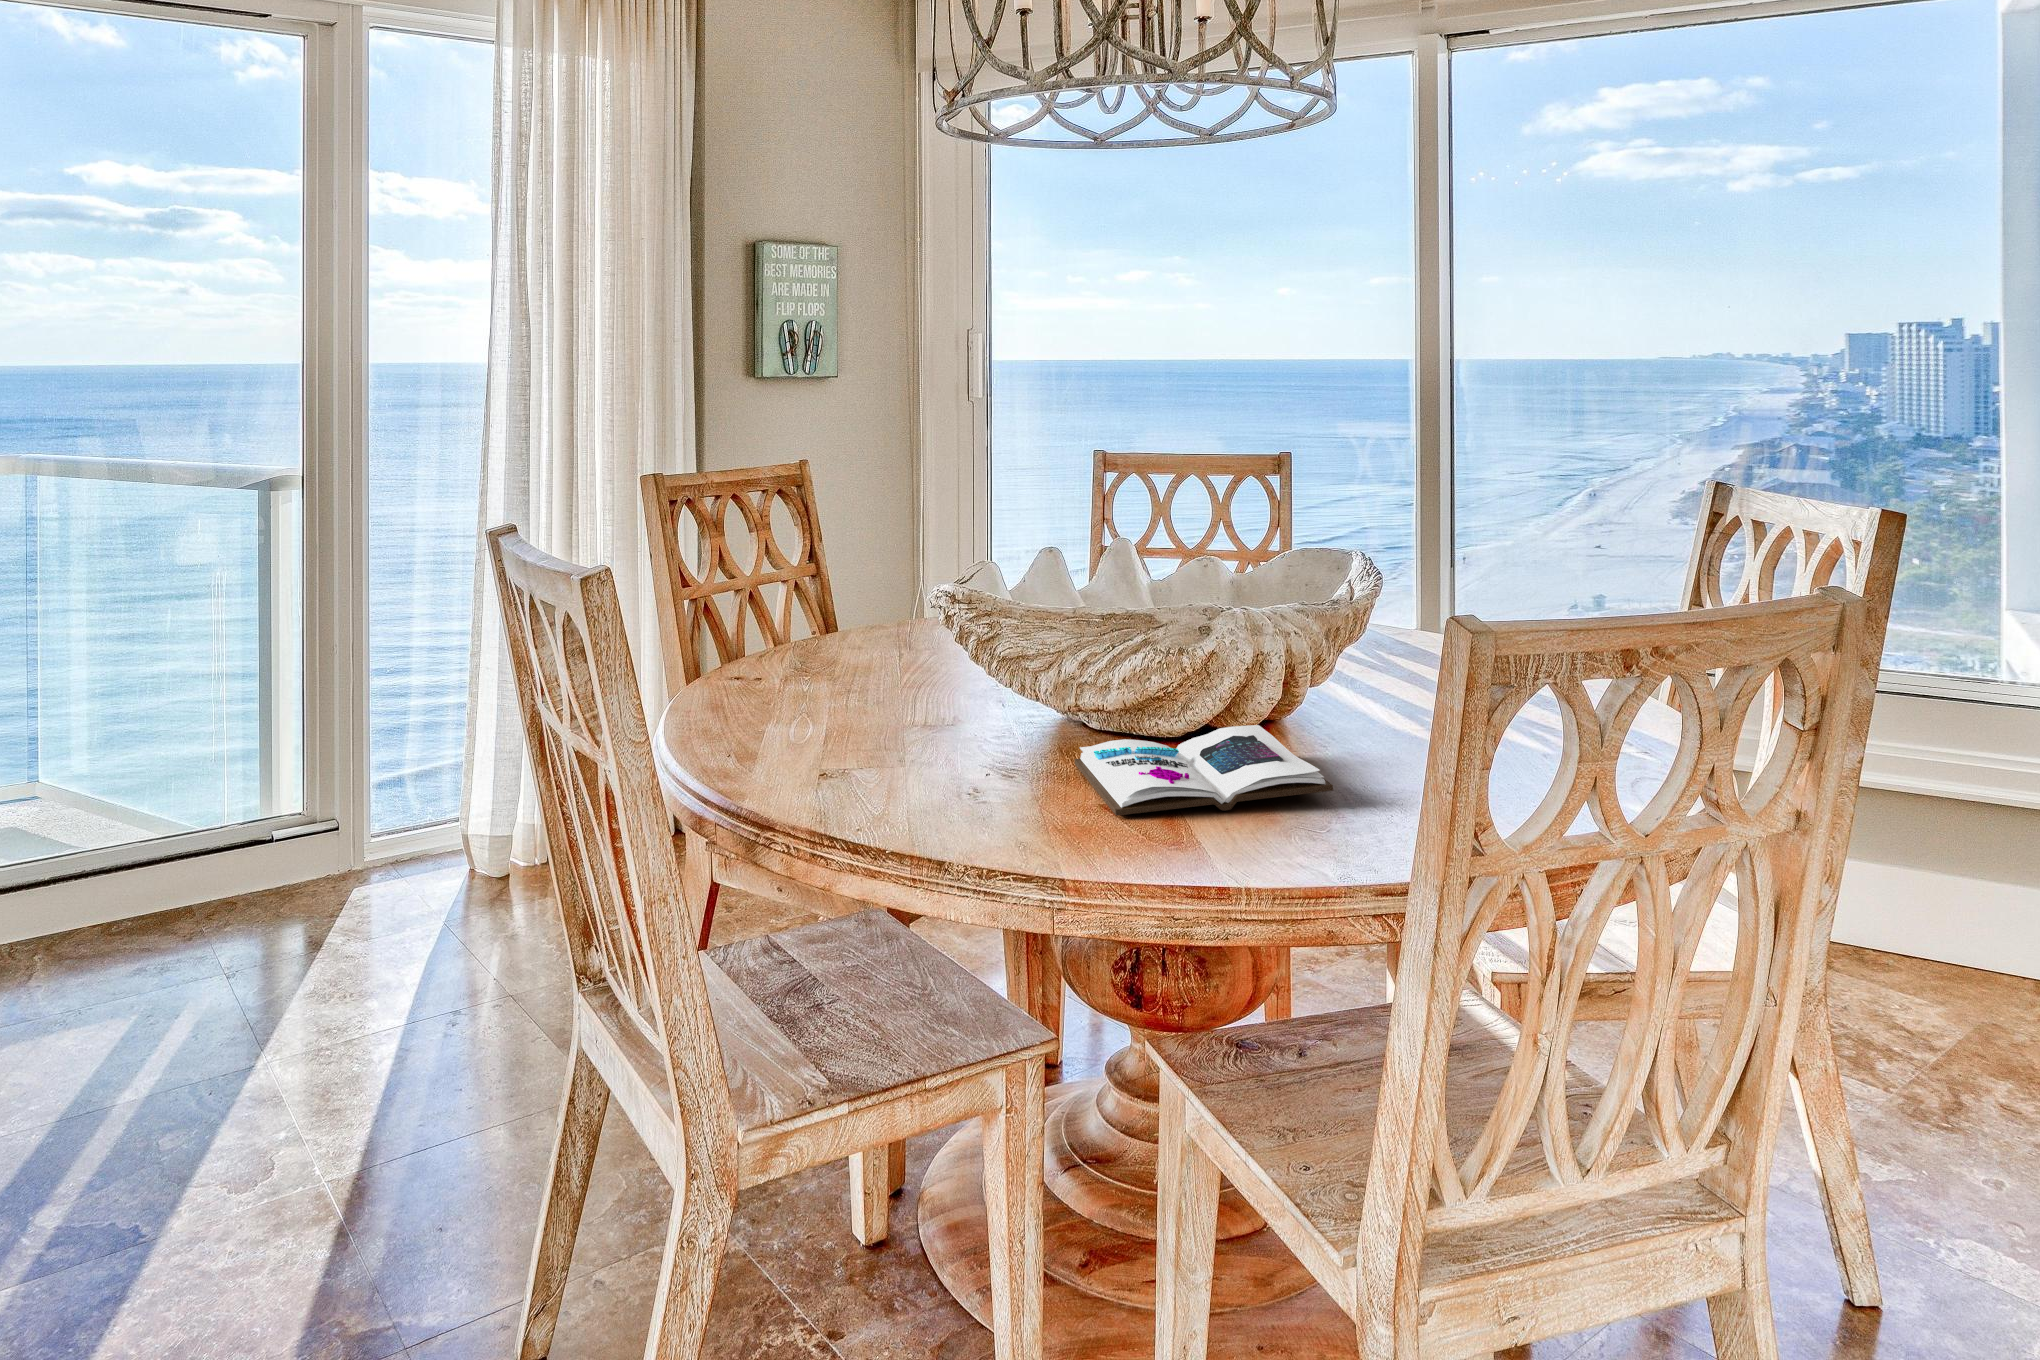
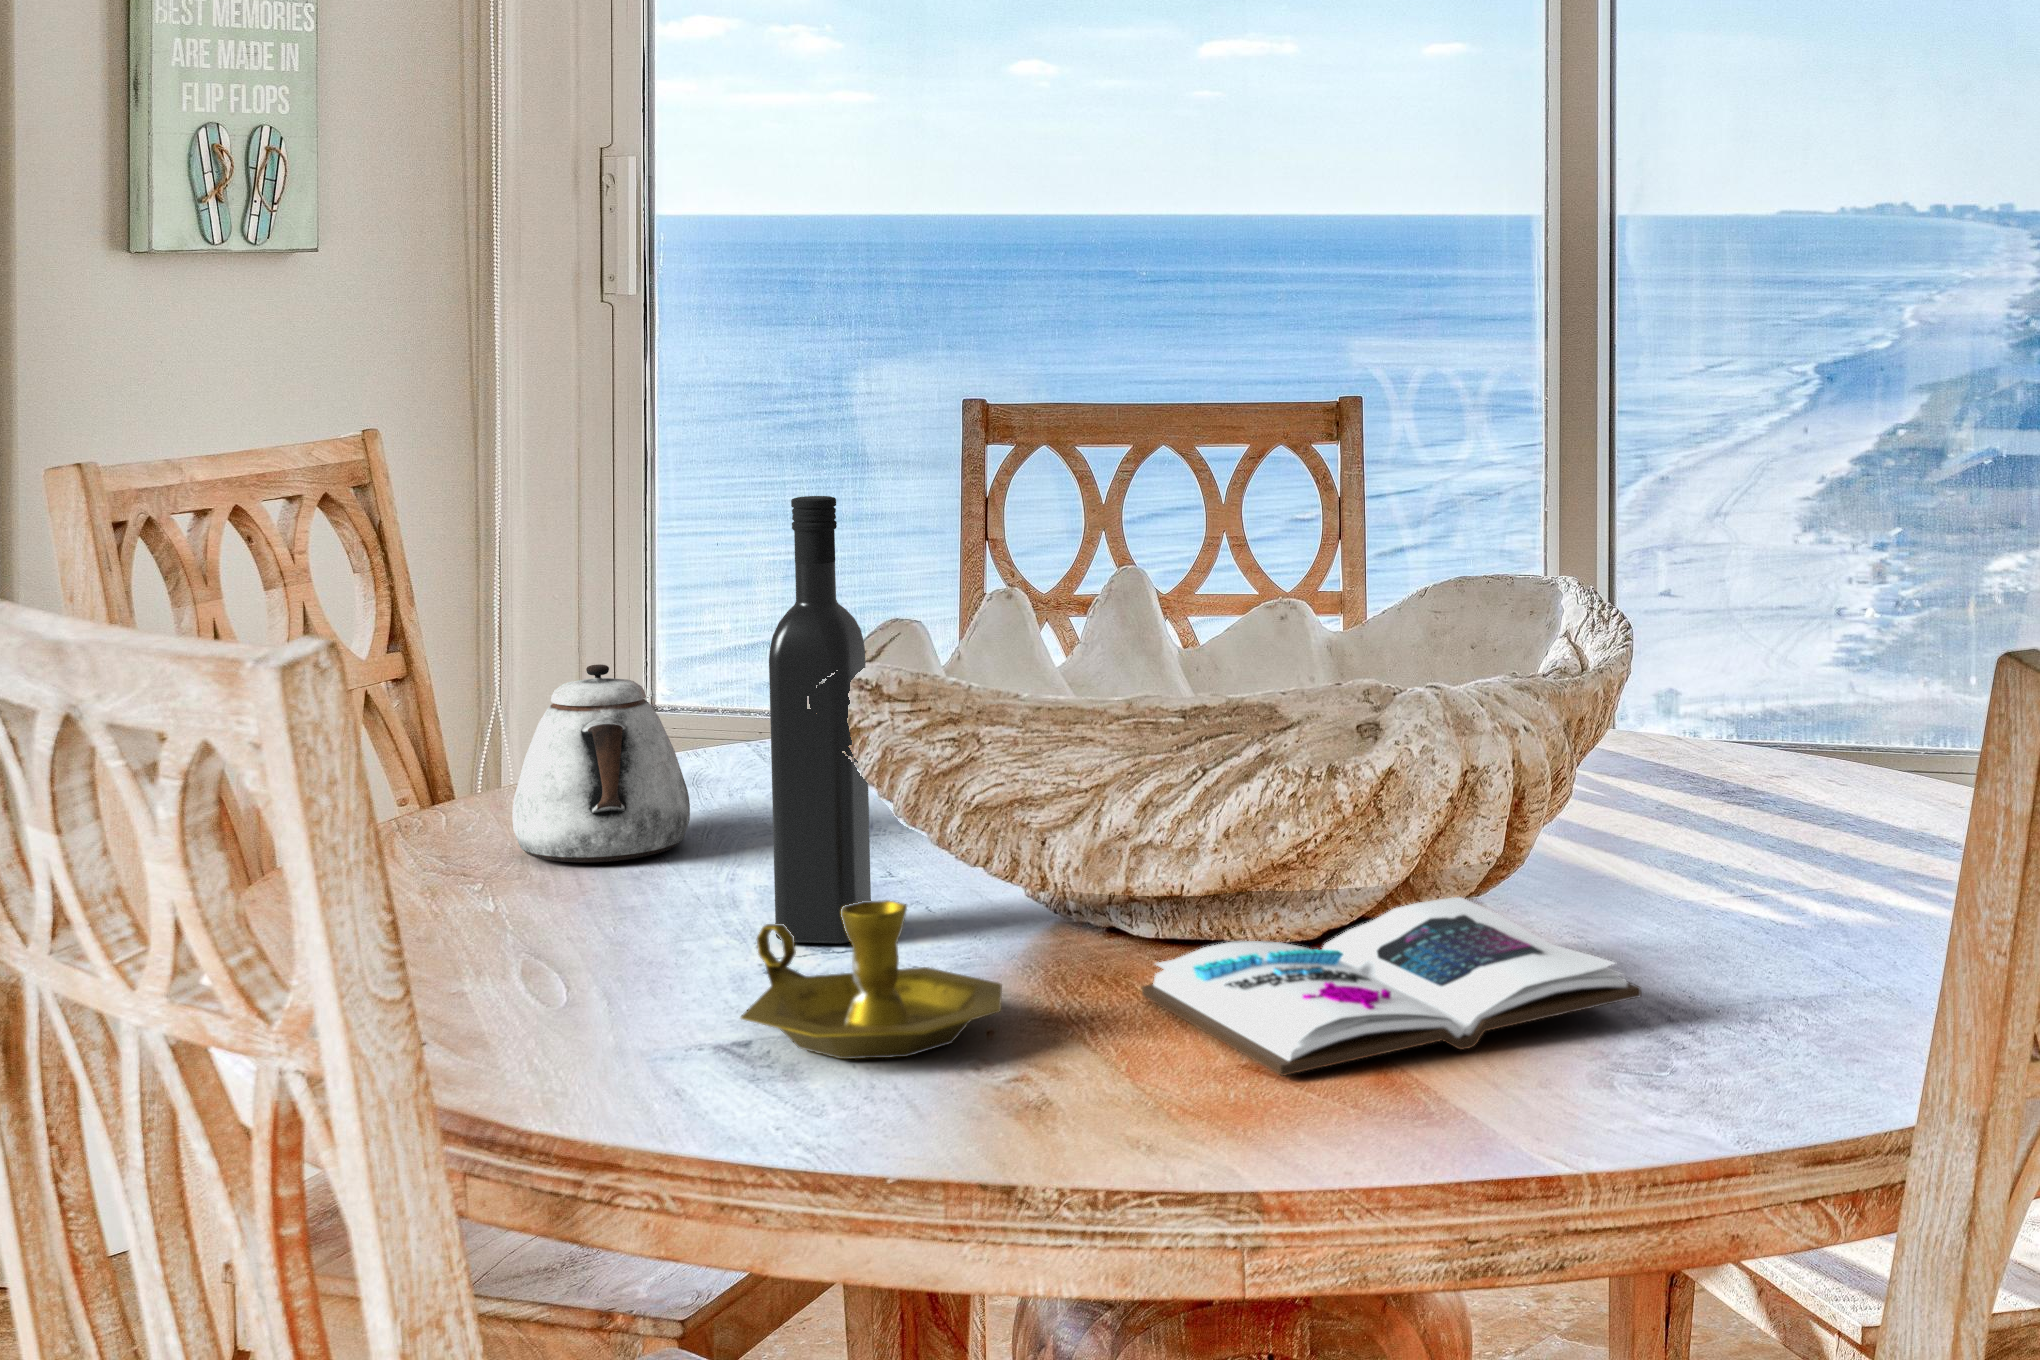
wine bottle: none [913,492,965,722] -> present [769,496,871,943]
teapot: none [822,571,909,670] -> present [512,664,690,862]
candlestick: none [856,702,997,786] -> present [741,901,1002,1059]

